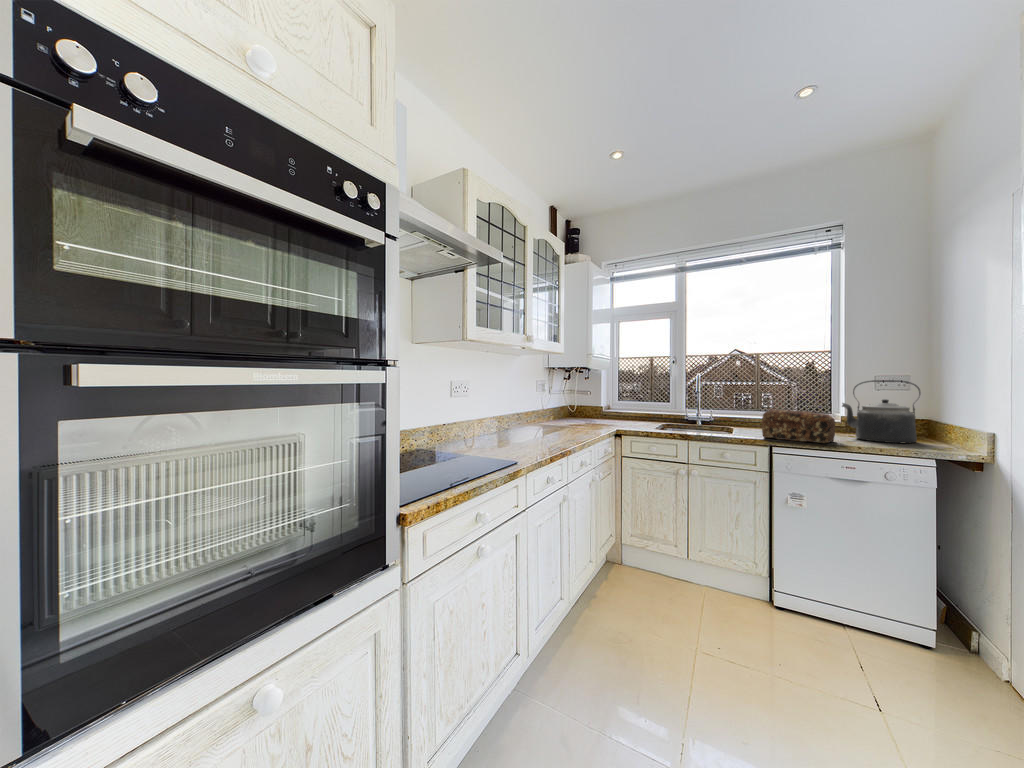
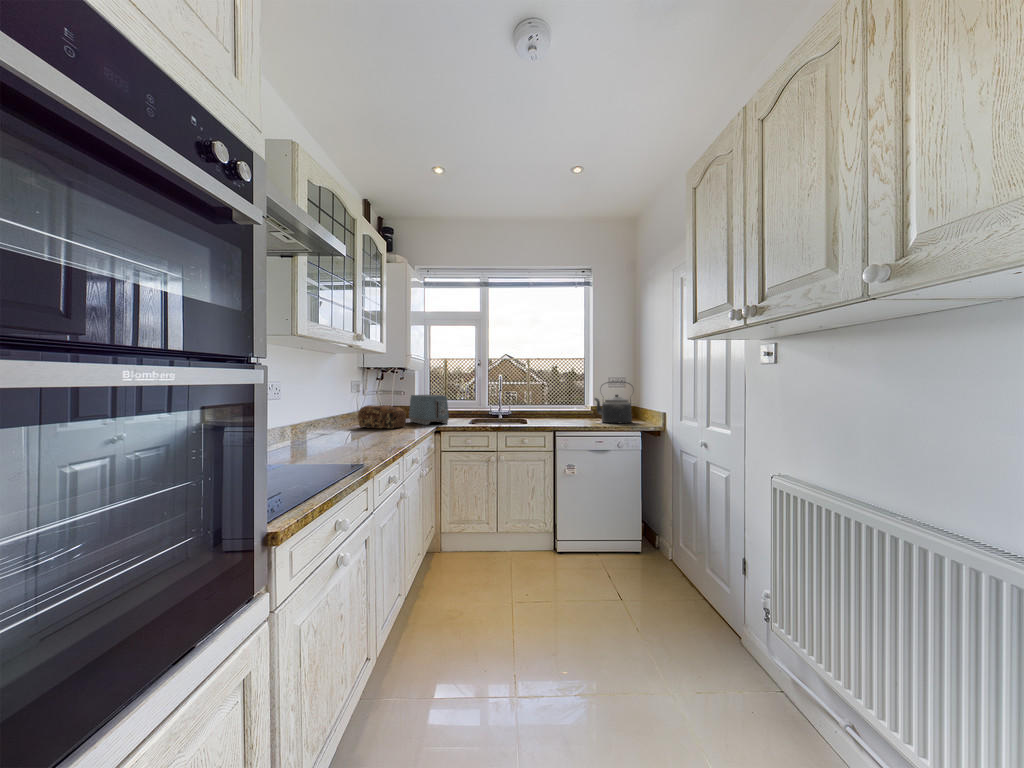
toaster: none [592,395,632,427] -> present [409,395,449,425]
bread loaf: present [762,410,835,443] -> present [358,405,406,429]

